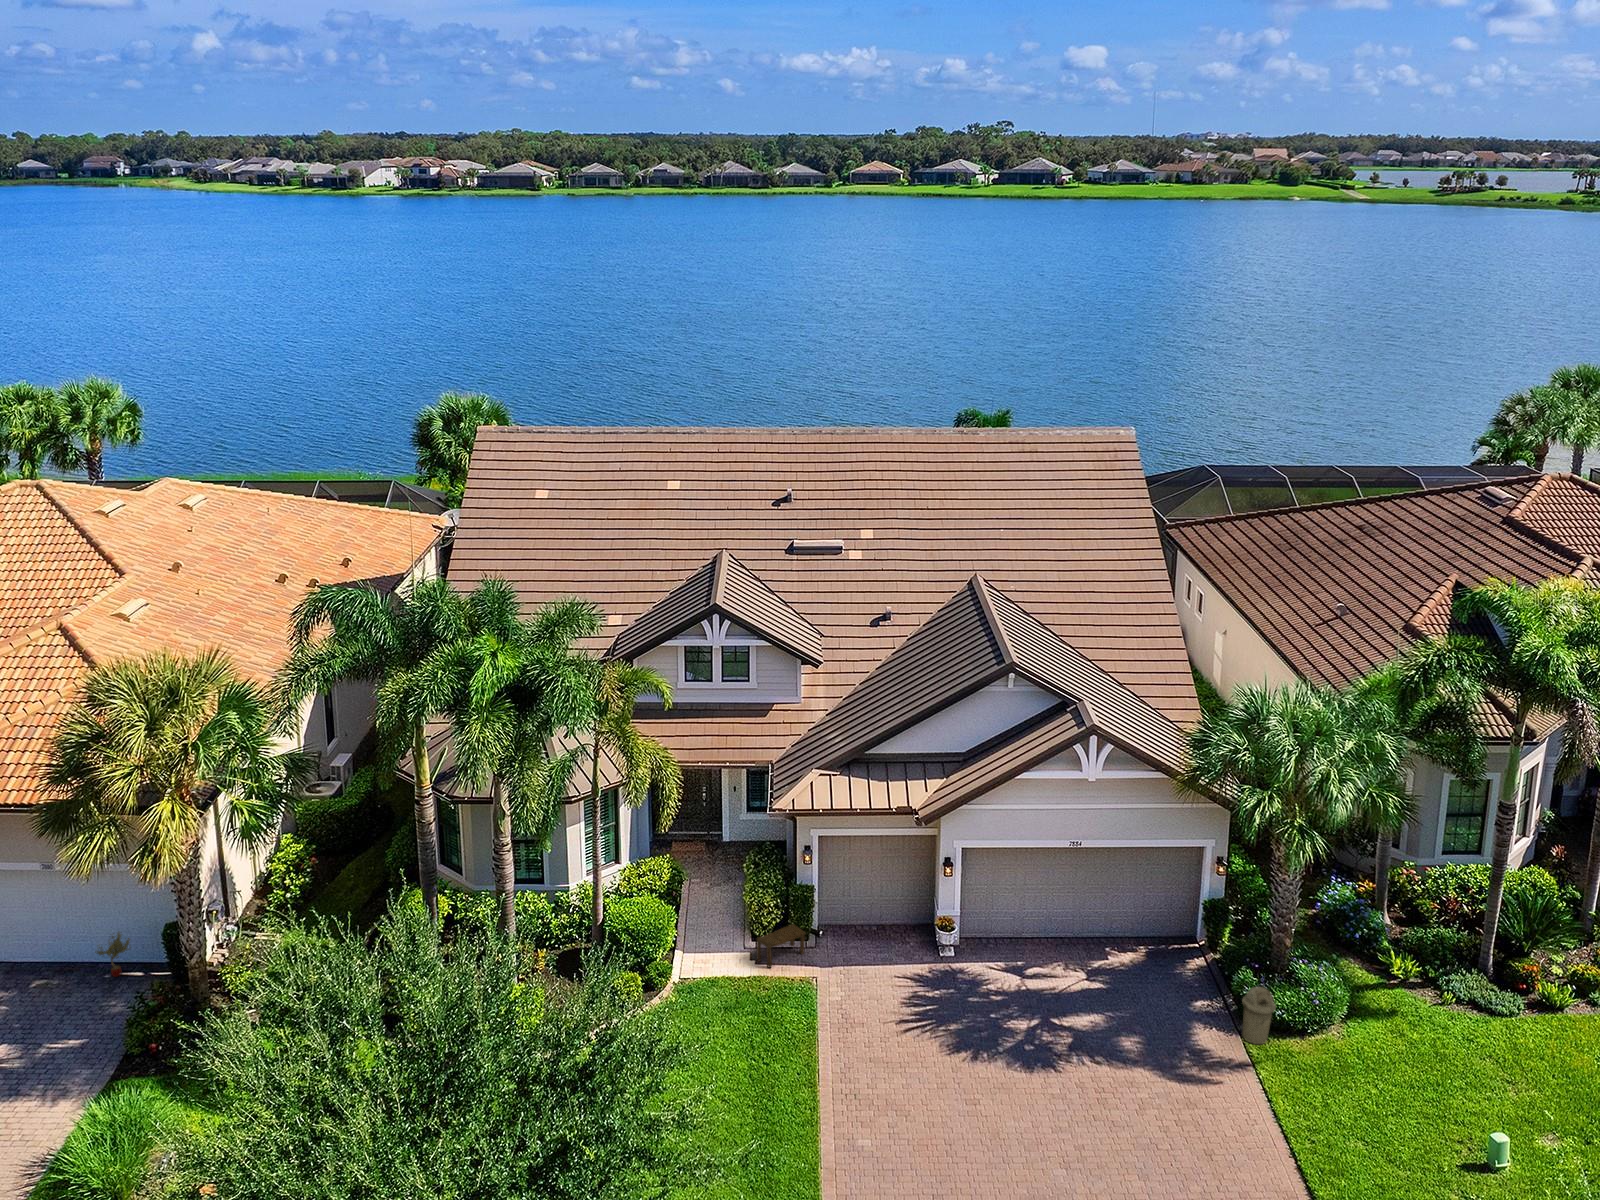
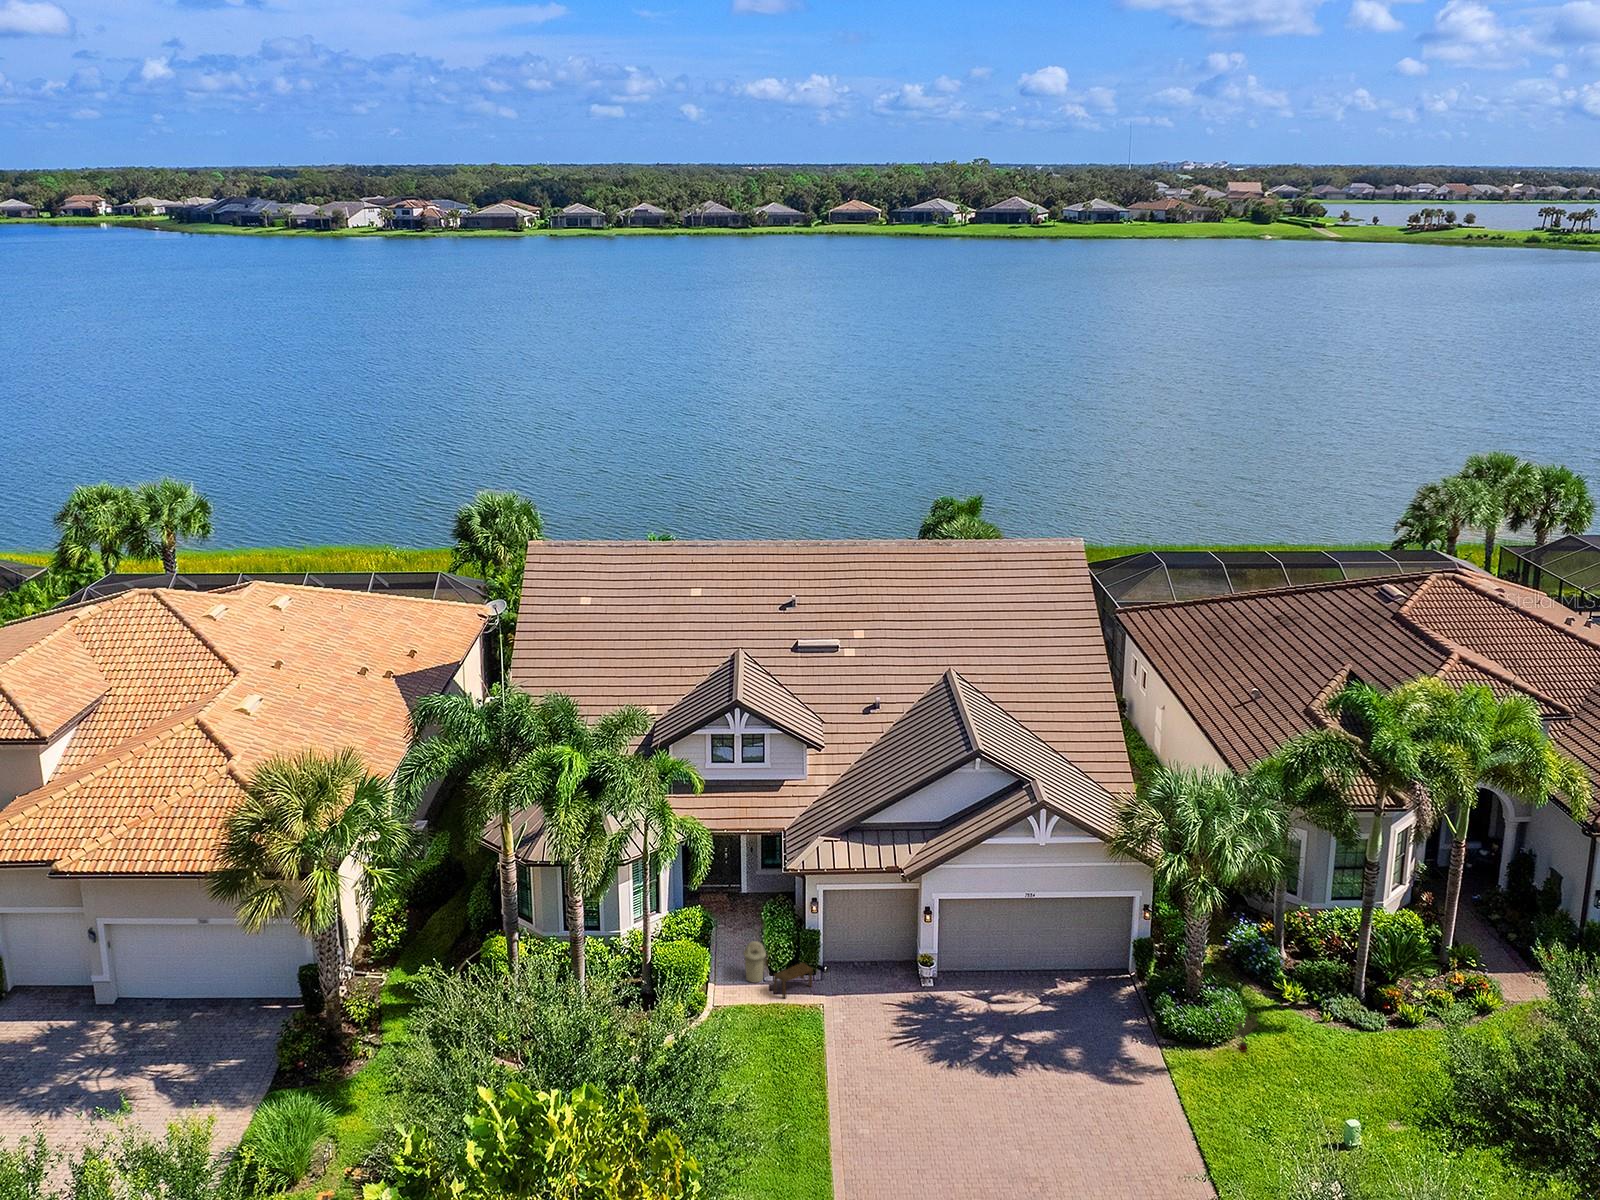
potted tree: present [95,933,130,977] -> present [1232,1013,1258,1052]
trash can: present [1242,987,1276,1044] -> present [743,941,766,983]

